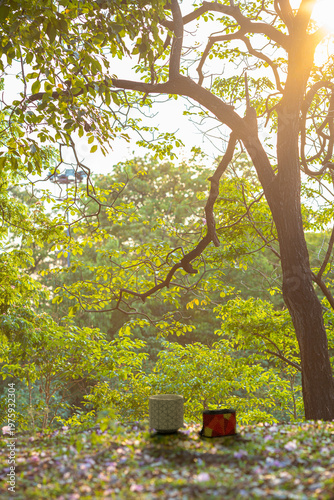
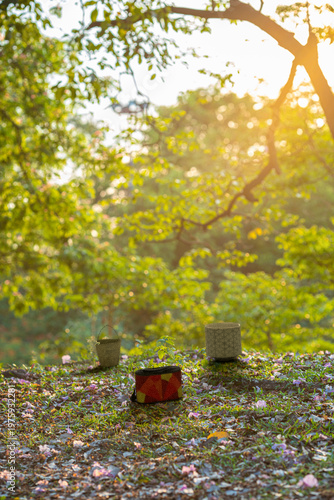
bucket: none [38,394,66,438] -> present [95,338,122,367]
bag: present [198,408,237,437] -> present [130,366,184,404]

